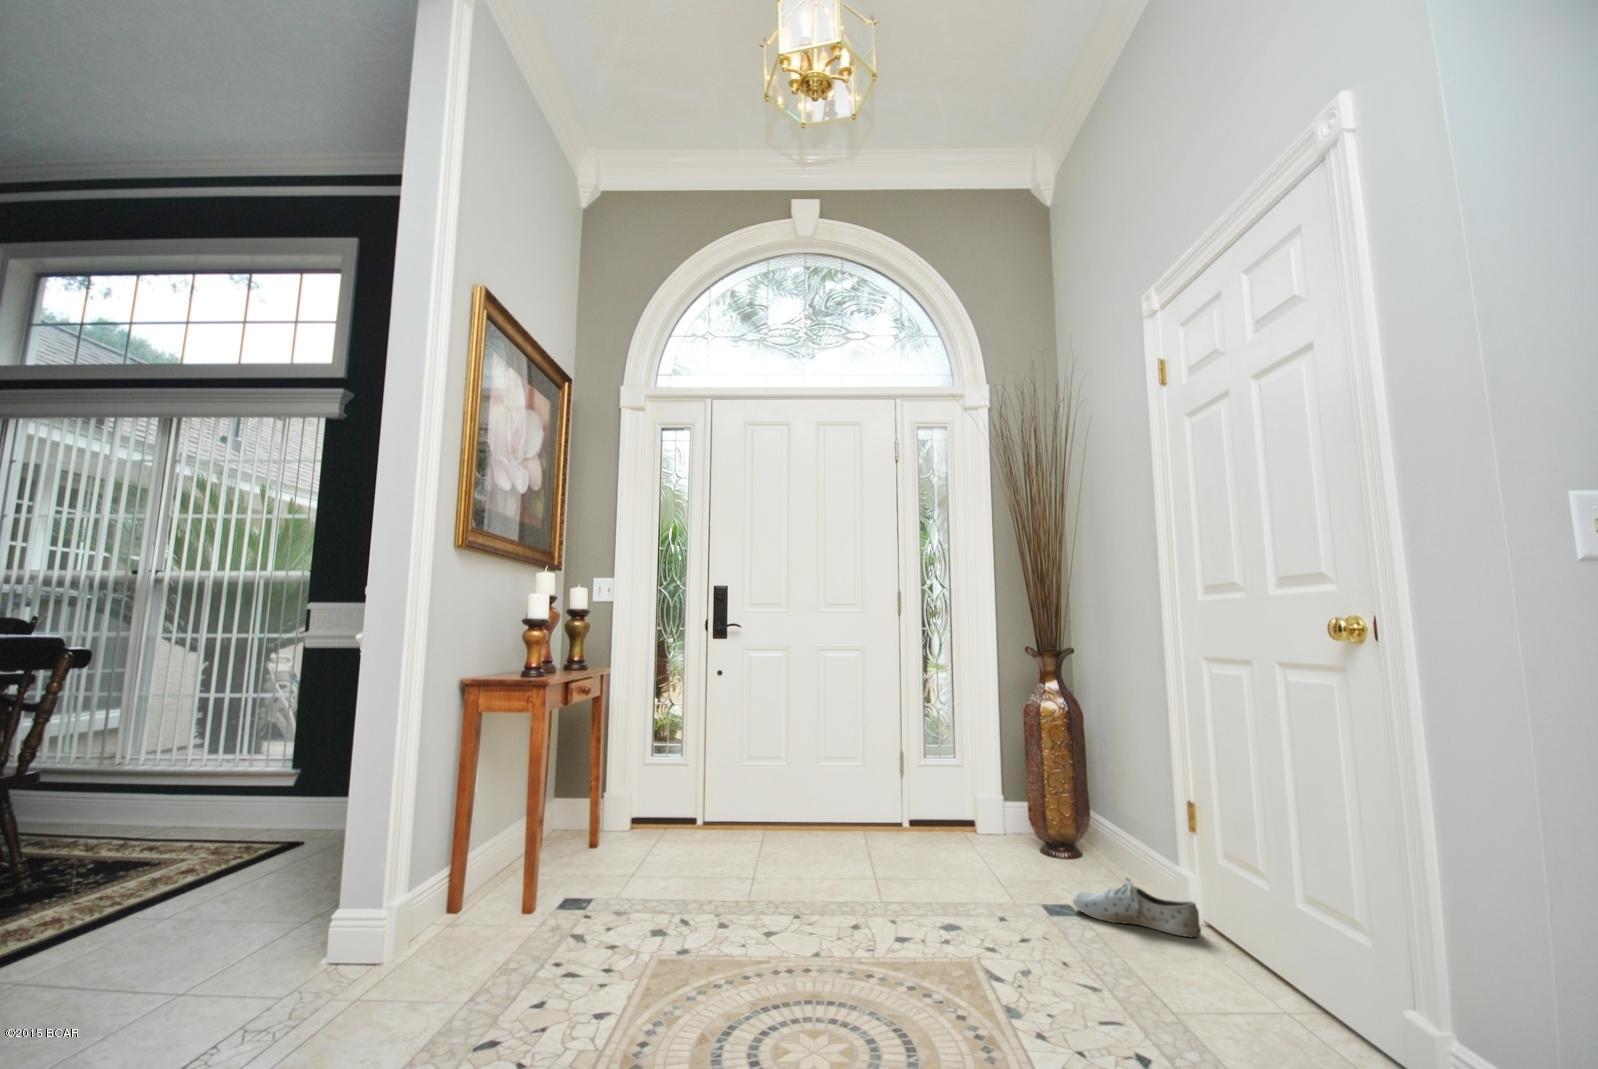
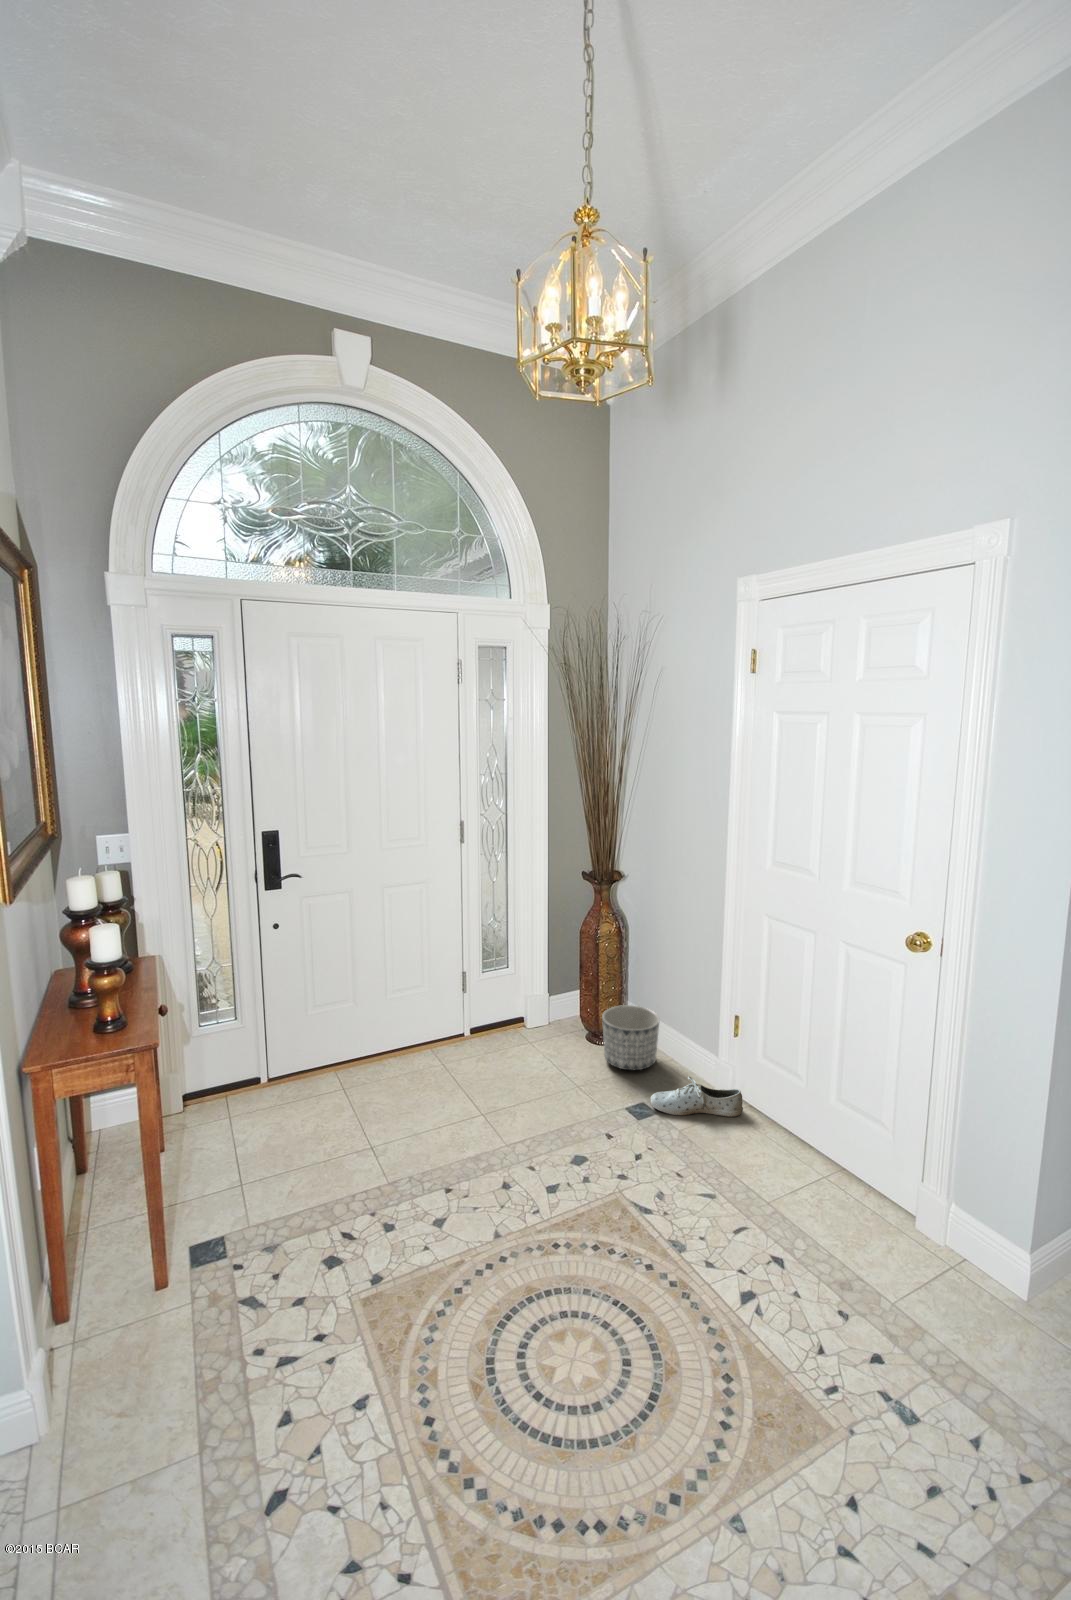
planter: none [1038,805,1111,881] -> present [602,1005,659,1070]

